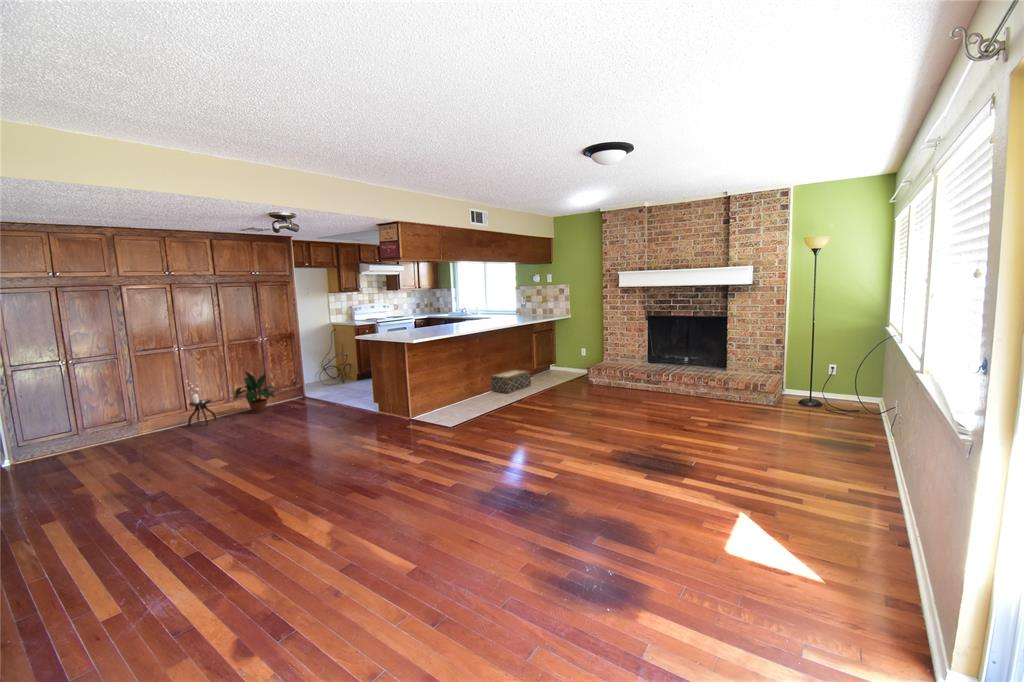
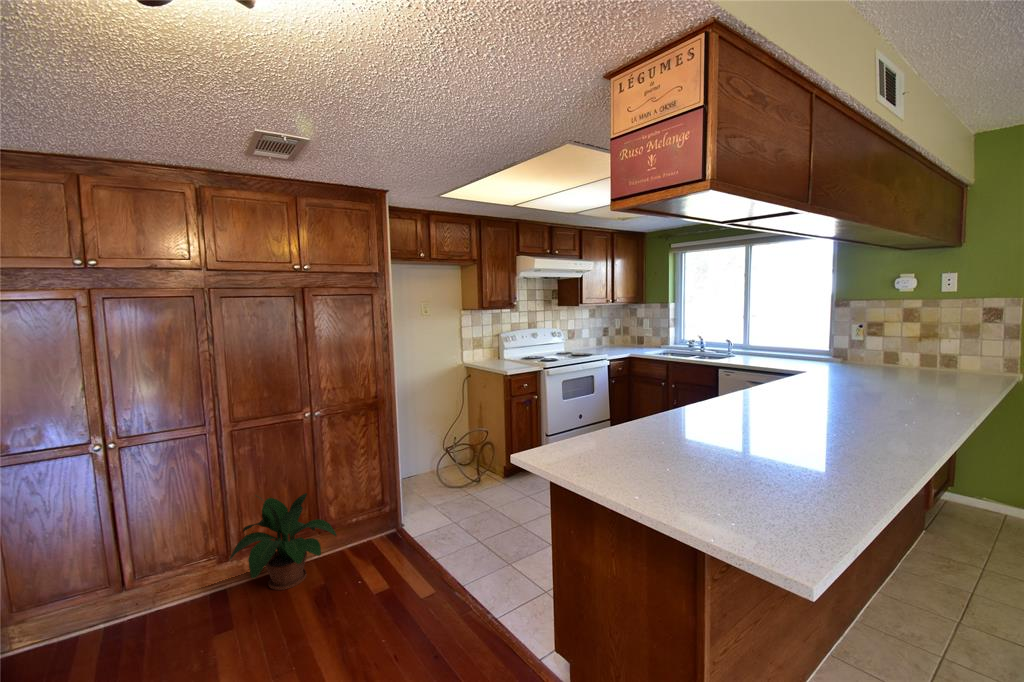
woven basket: present [491,369,531,393] -> none [866,526,987,637]
side table: present [186,381,217,426] -> none [110,519,188,637]

